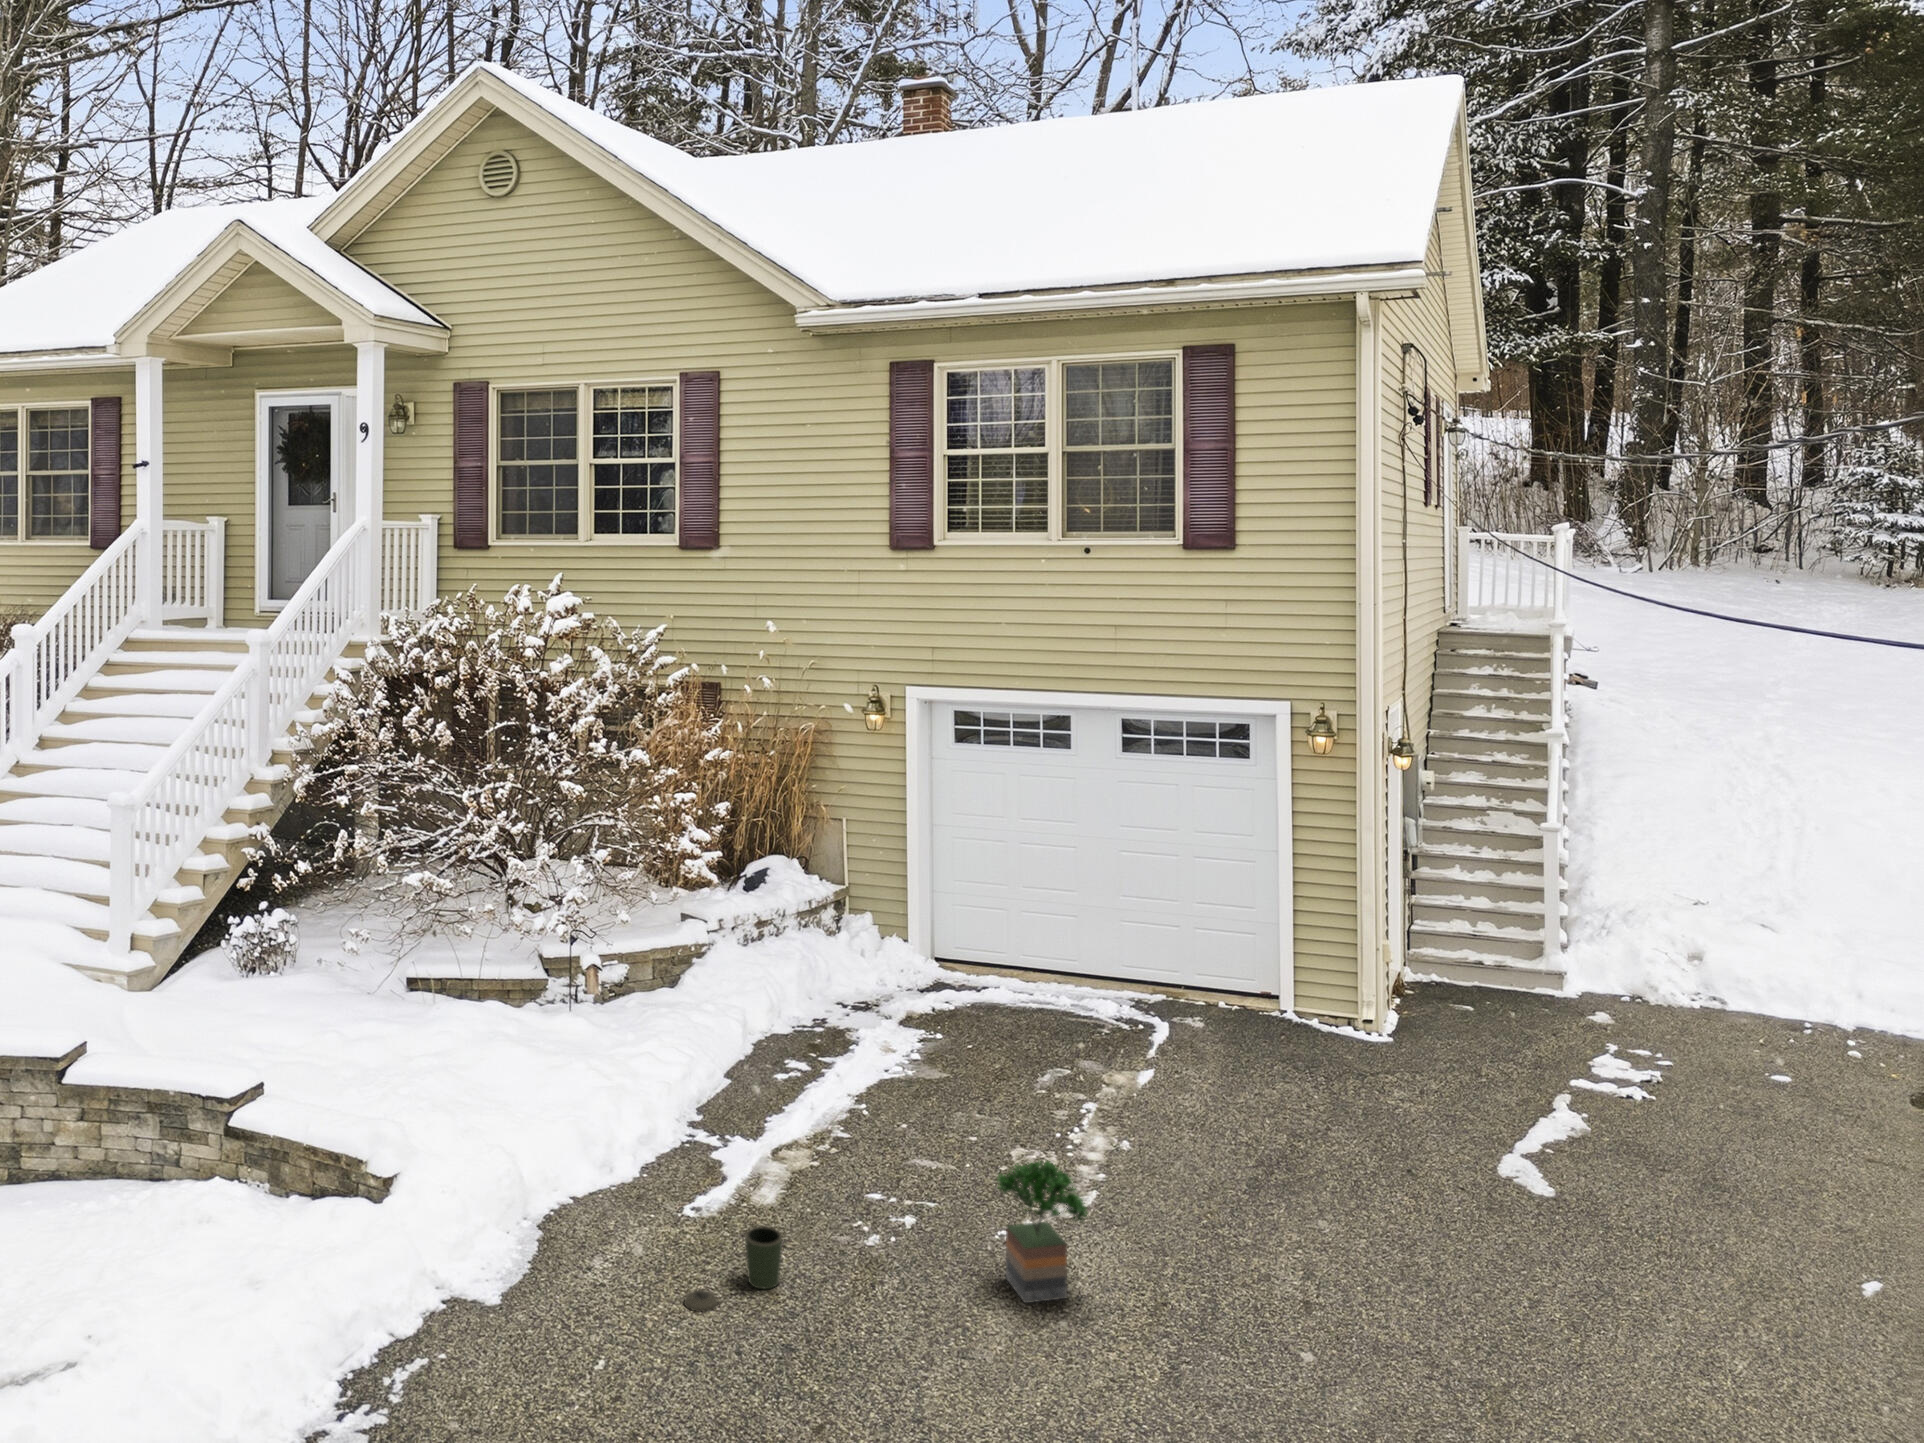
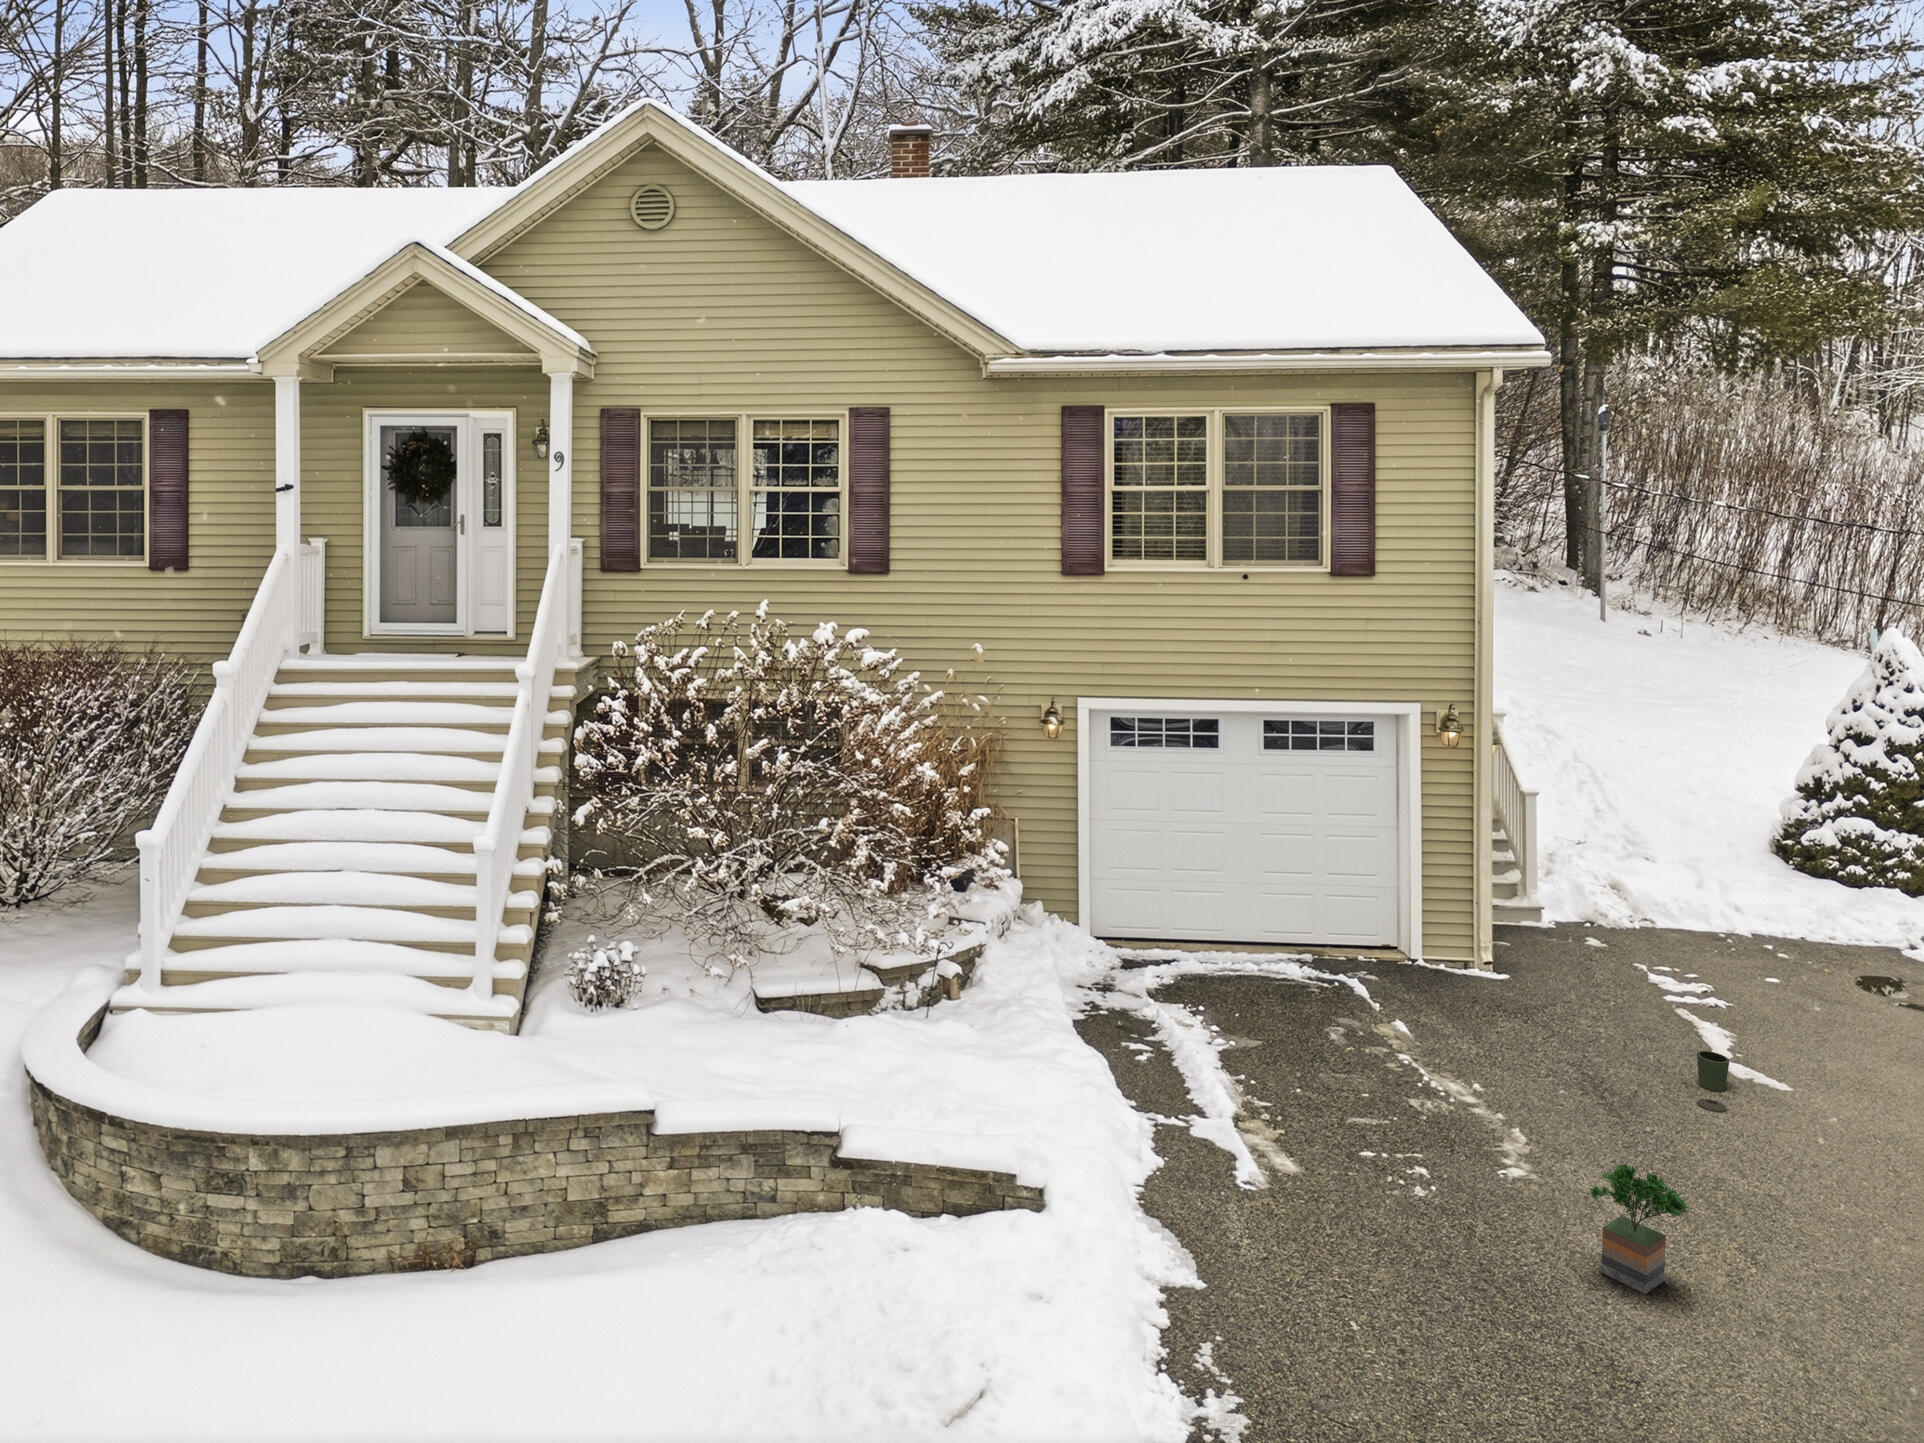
trash can: present [684,1226,783,1312] -> present [1697,1051,1729,1113]

